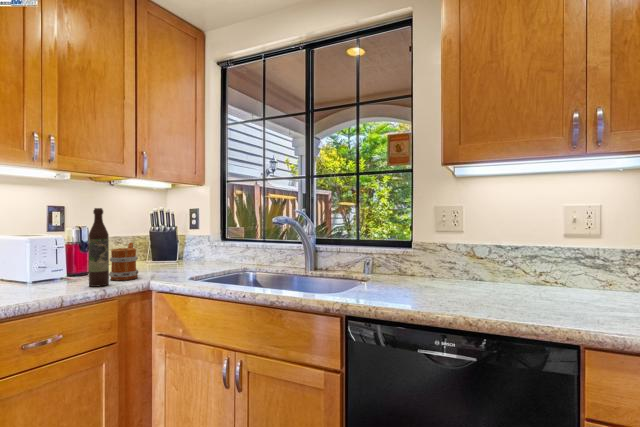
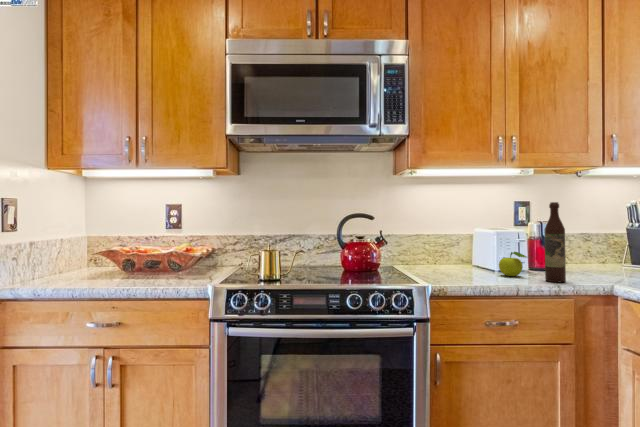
mug: present [109,242,138,280] -> none [568,240,603,281]
fruit: none [34,260,71,288] -> present [499,252,526,276]

